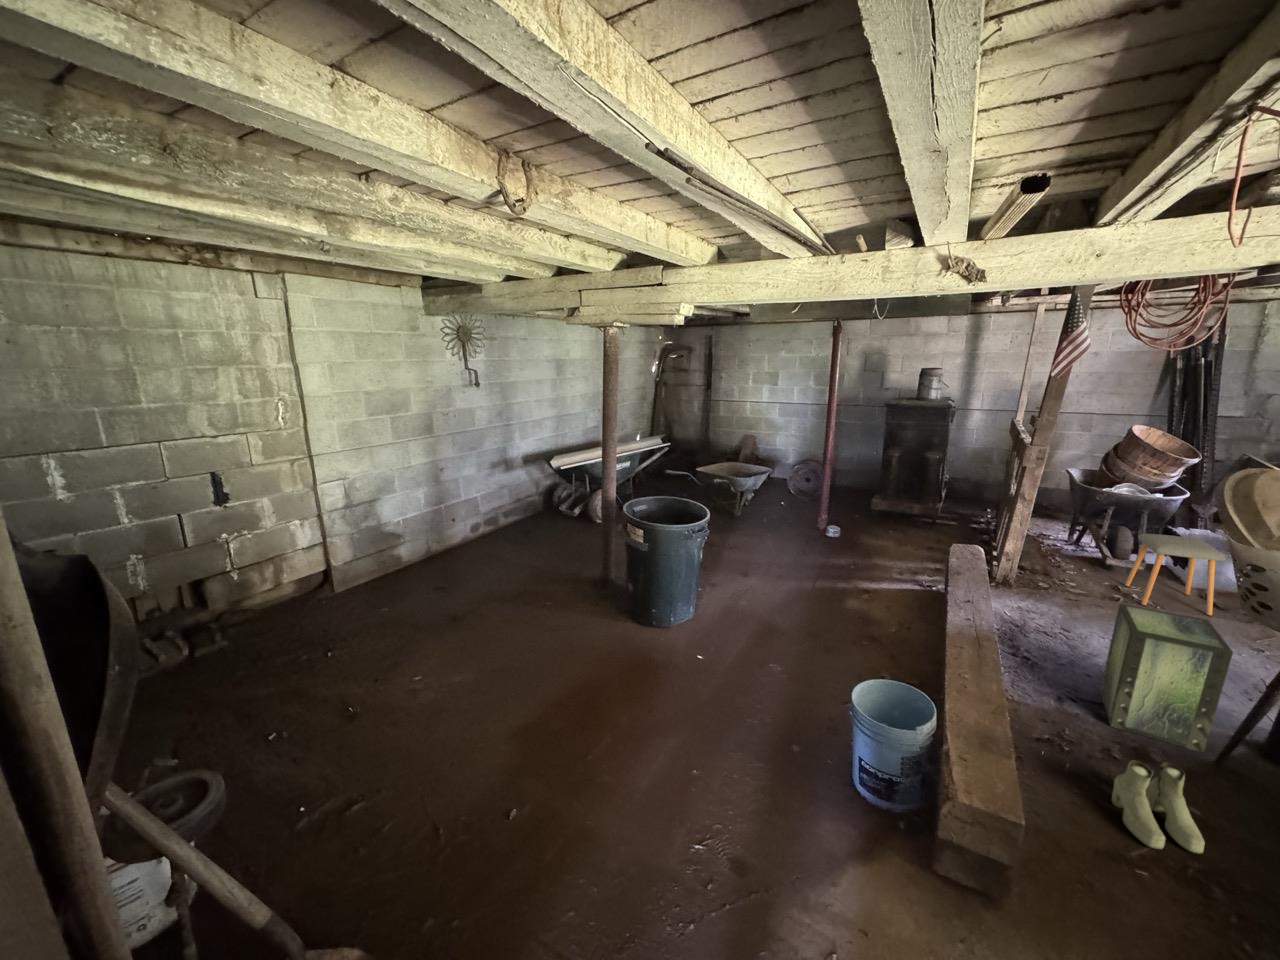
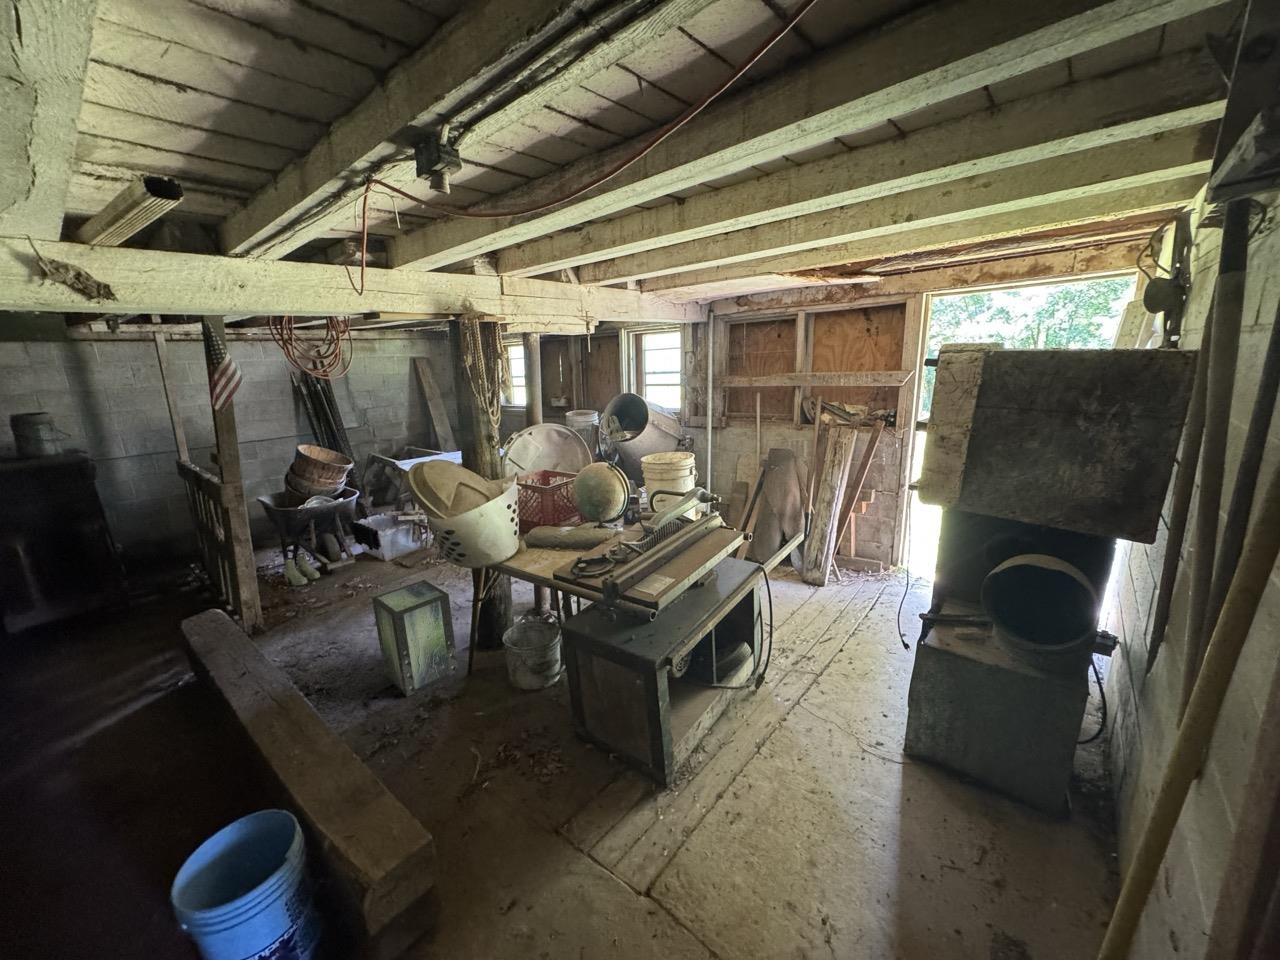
stool: present [1125,534,1226,616] -> none [343,525,408,590]
boots: present [1112,760,1205,854] -> present [284,553,320,586]

